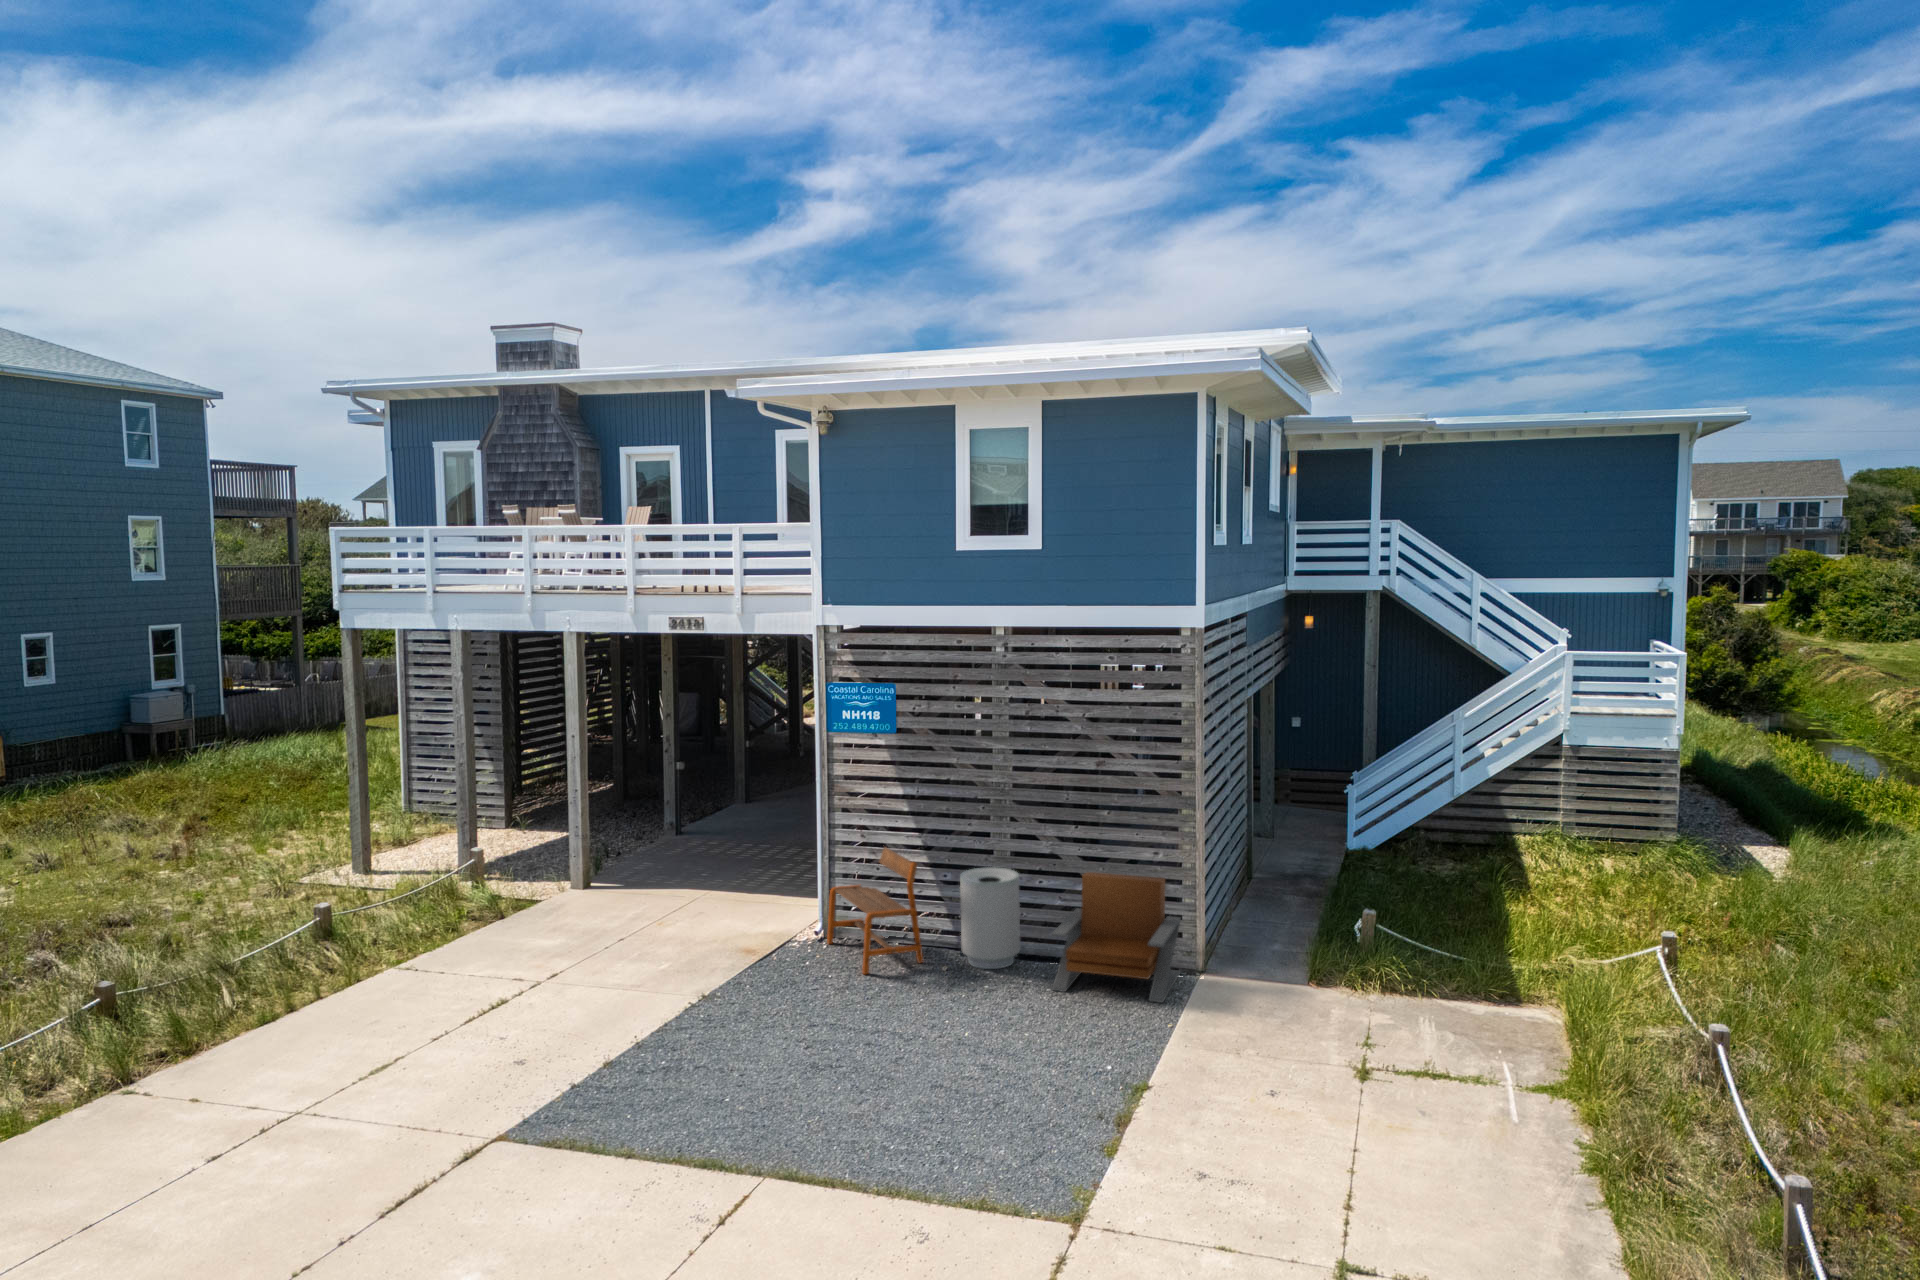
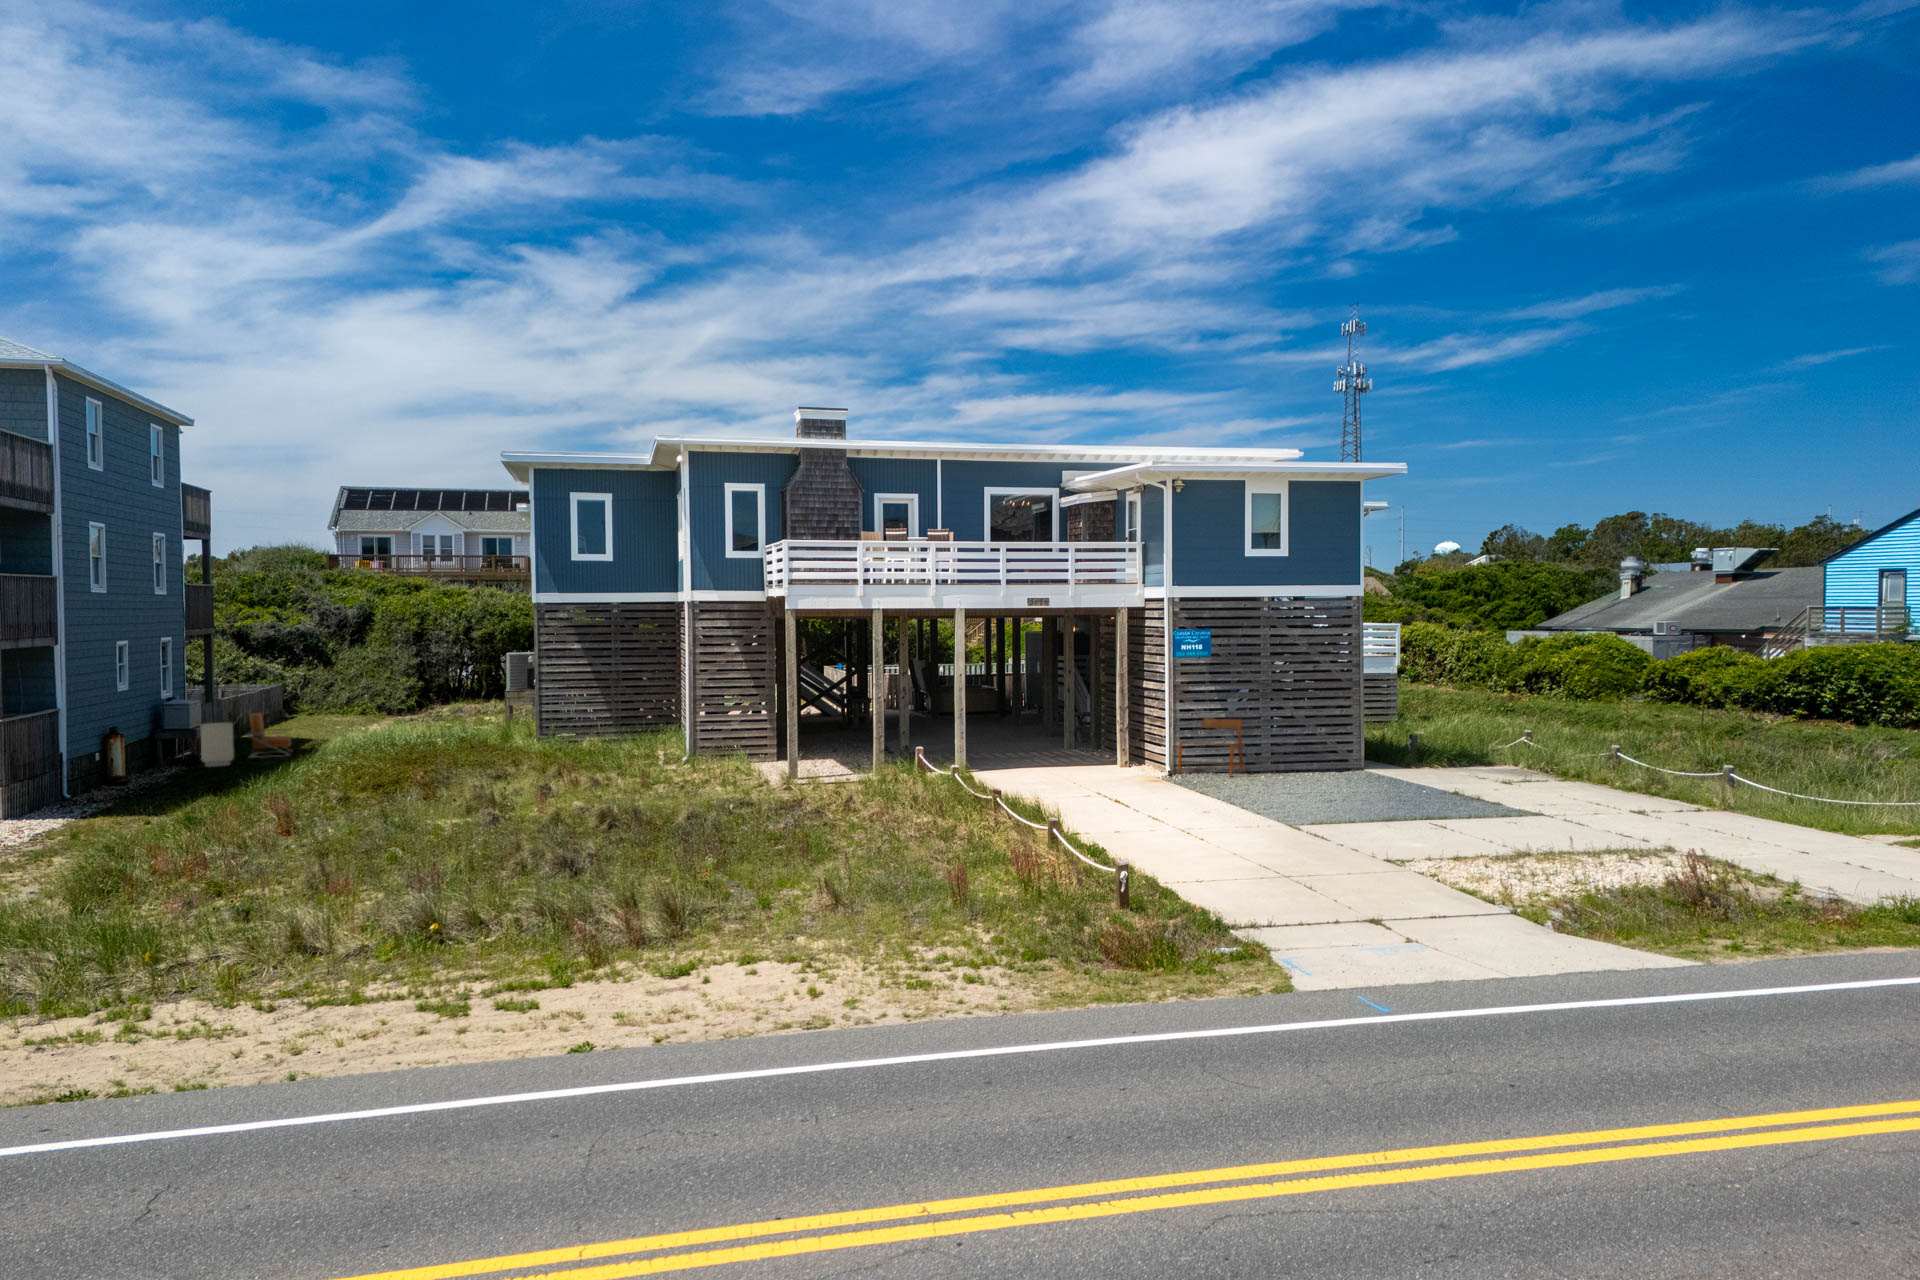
trash can: present [960,867,1020,969] -> present [201,723,234,767]
lounge chair: present [1051,872,1181,1003] -> present [247,713,292,758]

